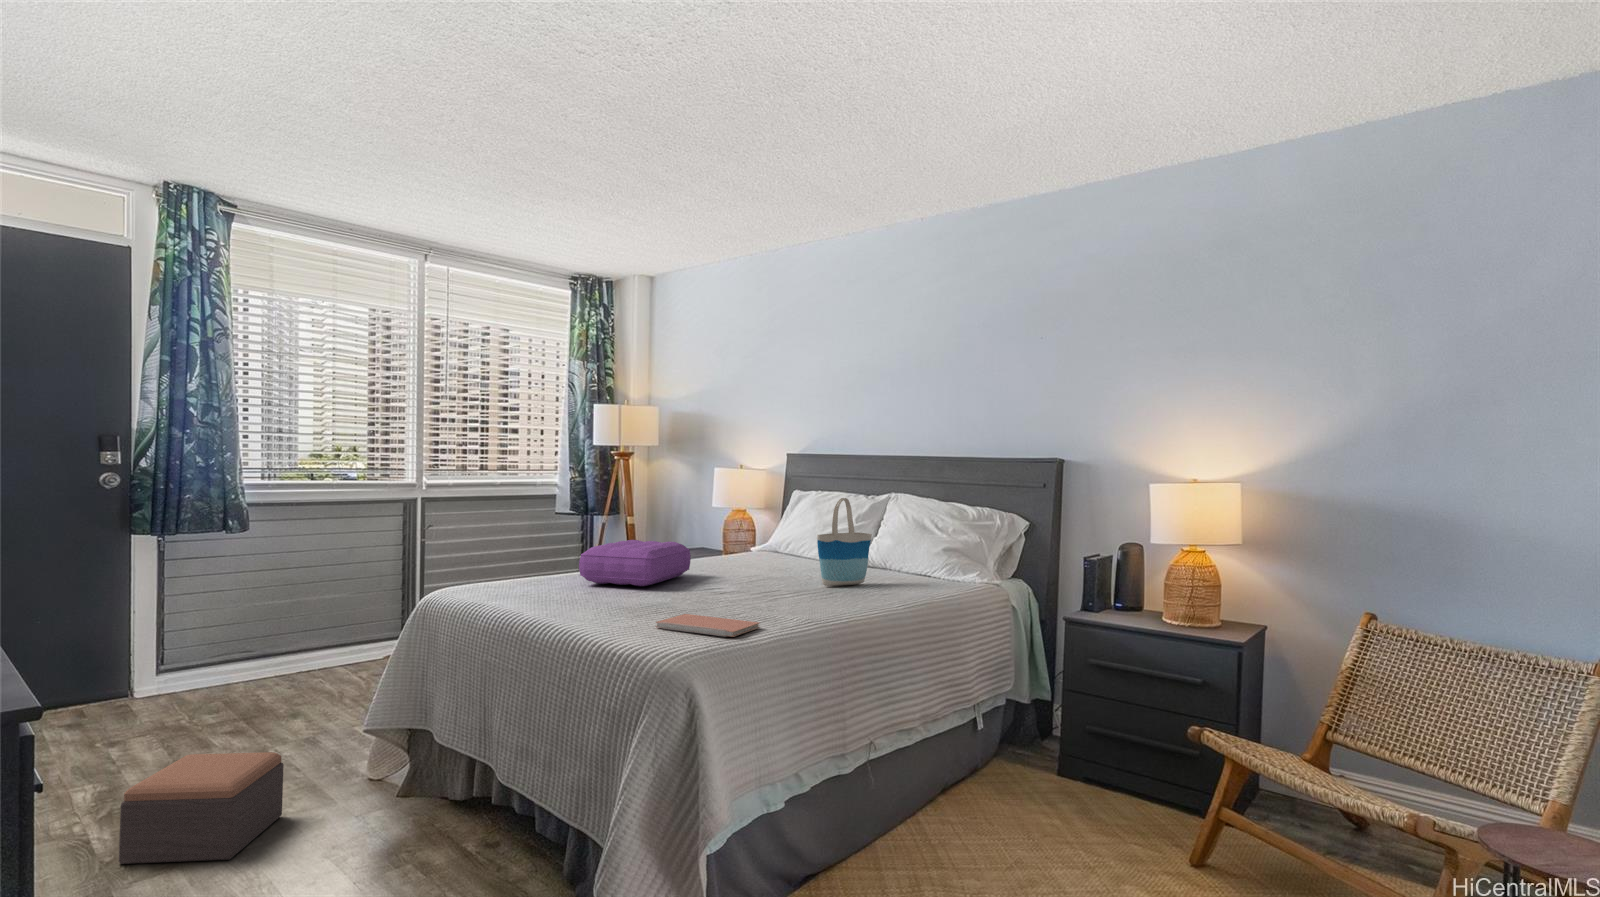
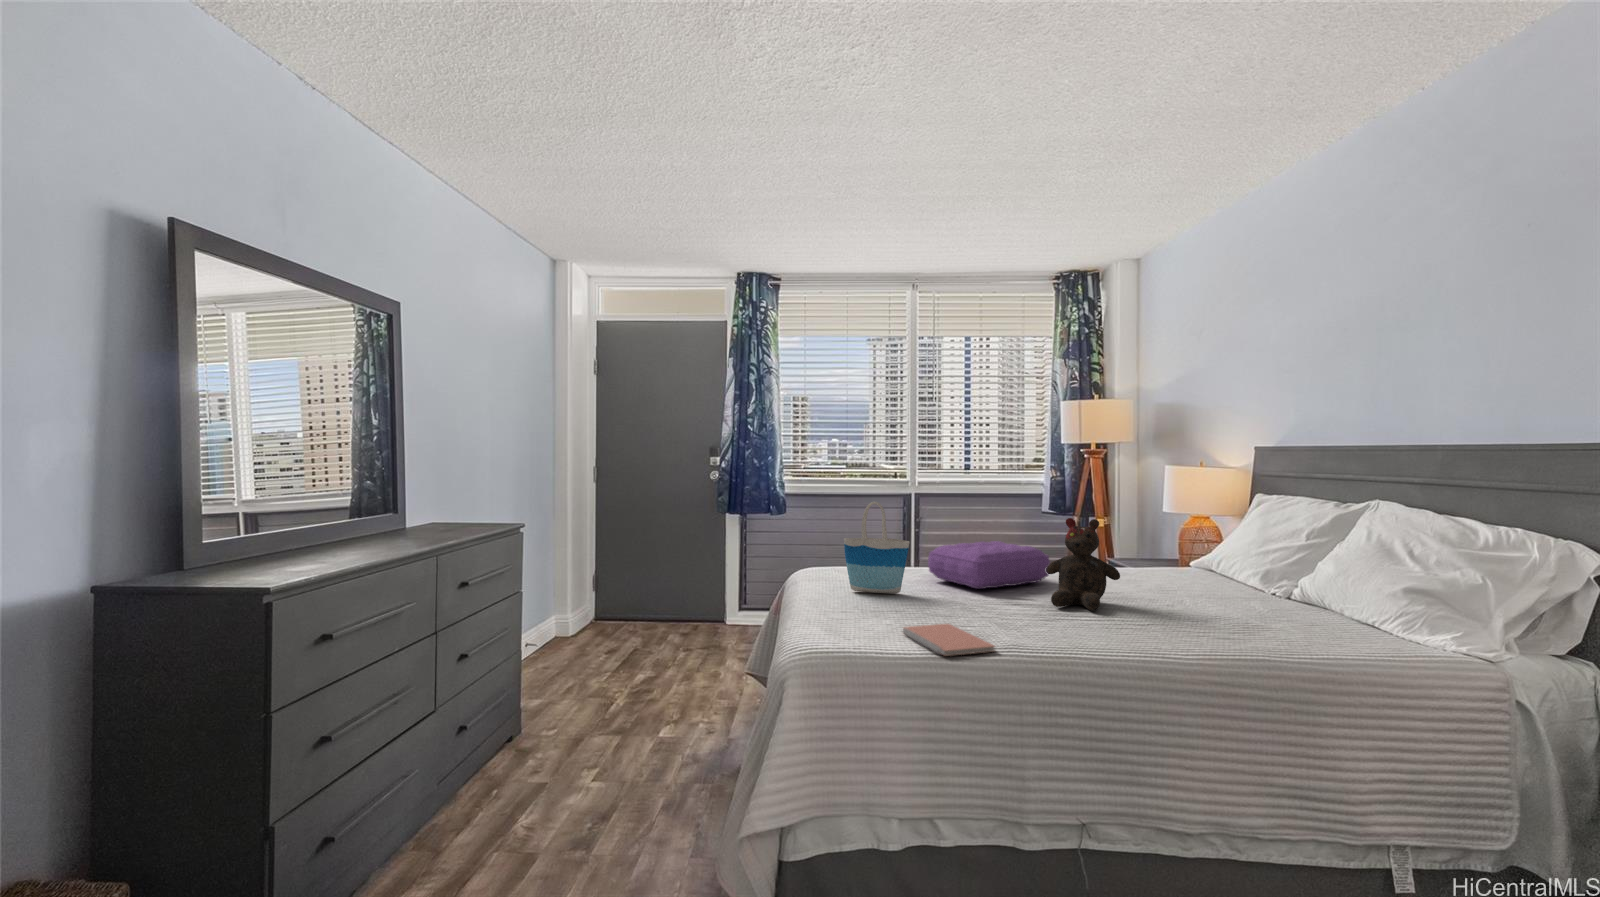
tote bag: present [817,498,872,586] -> present [844,502,910,594]
teddy bear: none [713,510,776,591] -> present [1046,518,1120,611]
footstool: present [119,752,284,864] -> none [624,665,718,743]

